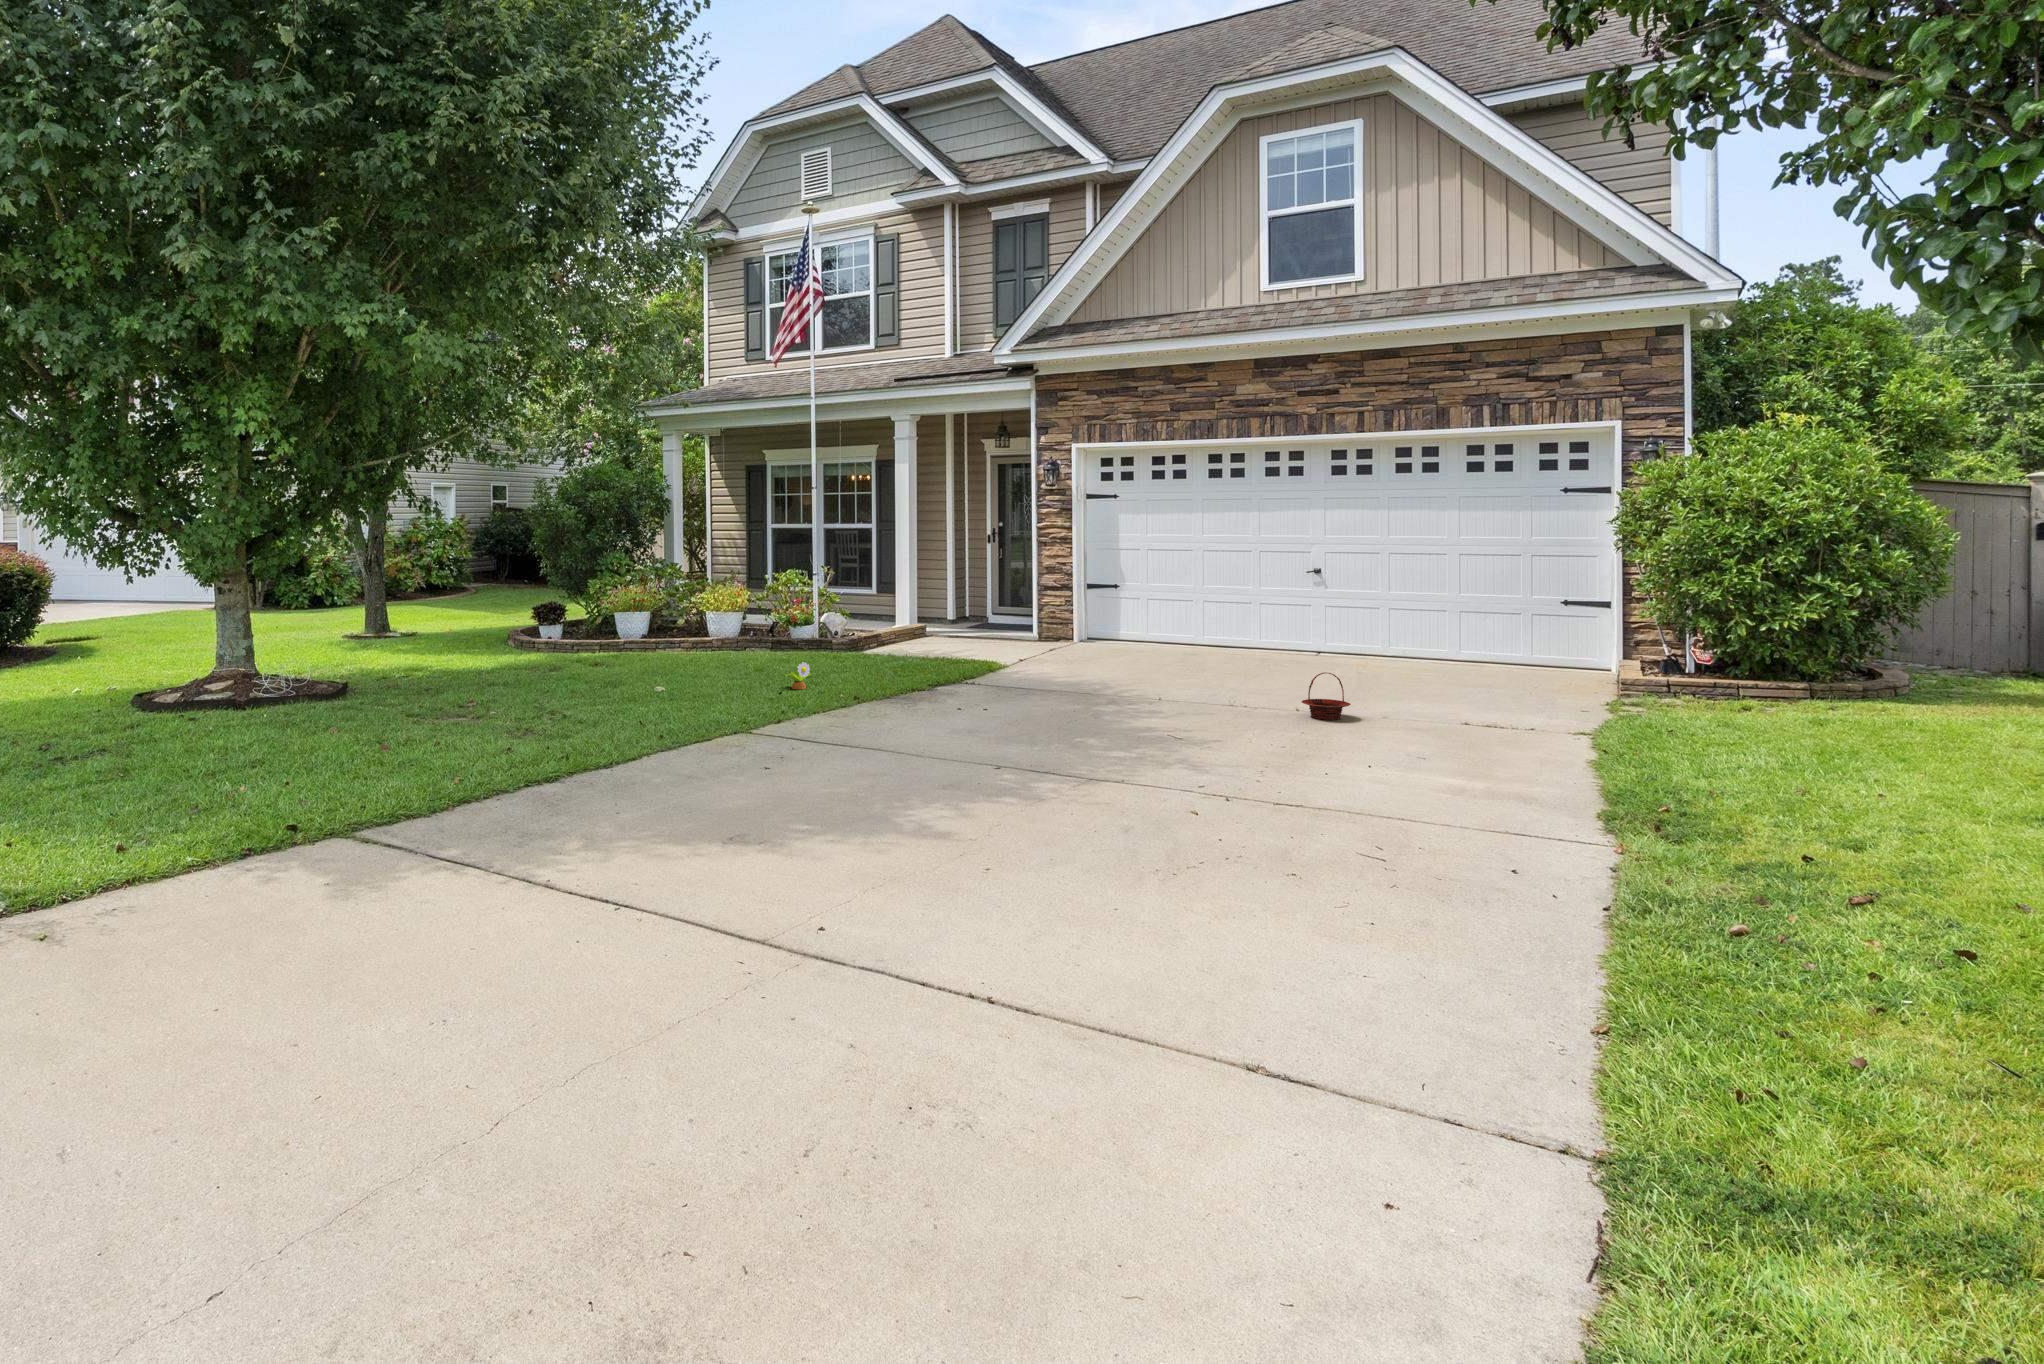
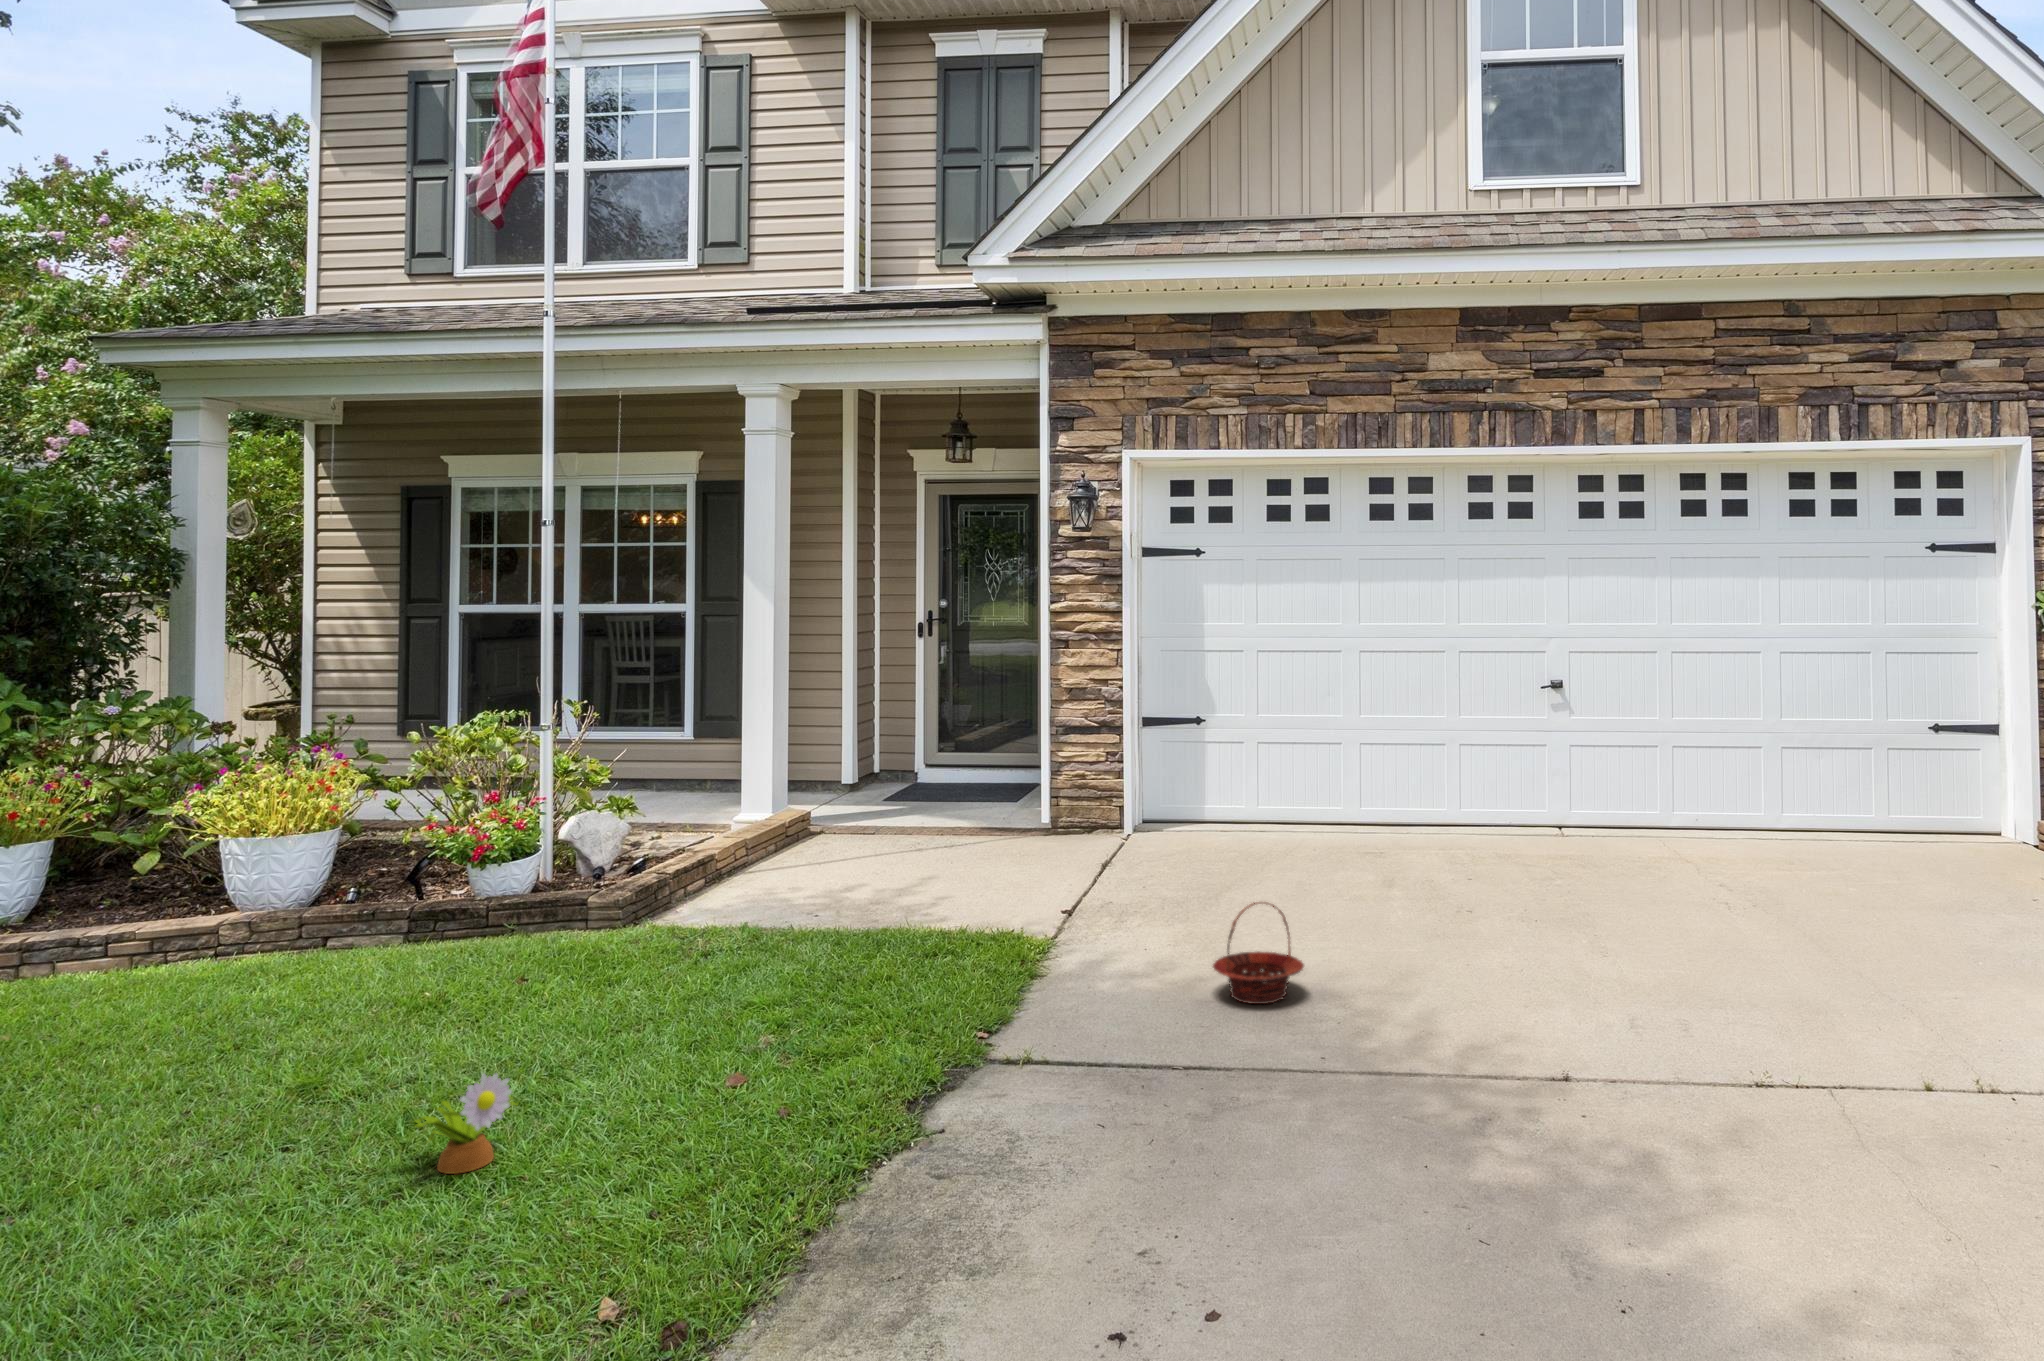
basket: present [1301,672,1351,720] -> present [1213,902,1304,1004]

